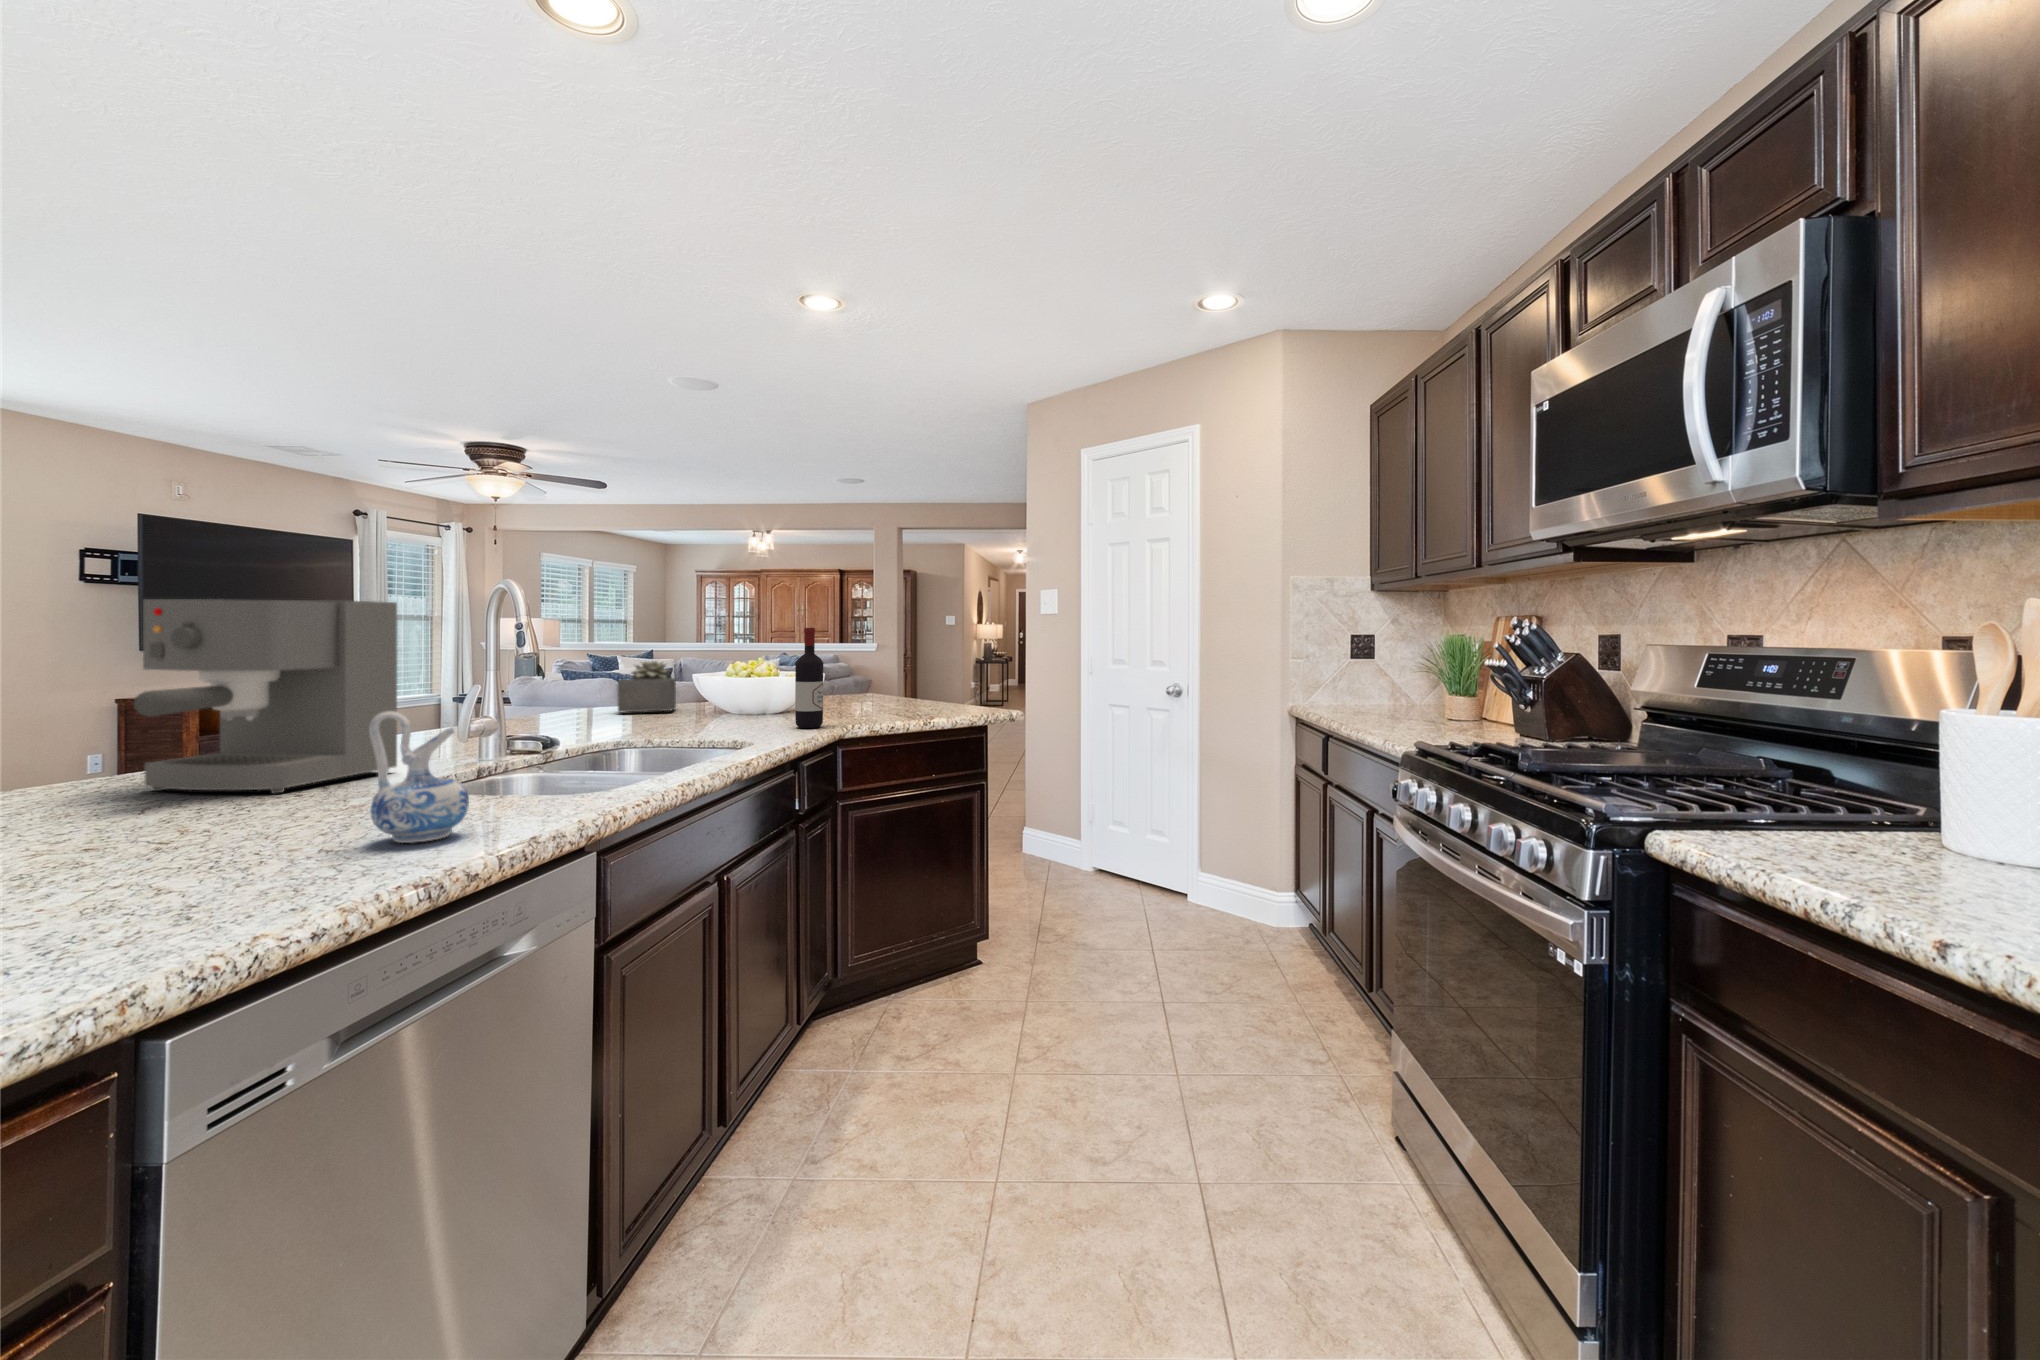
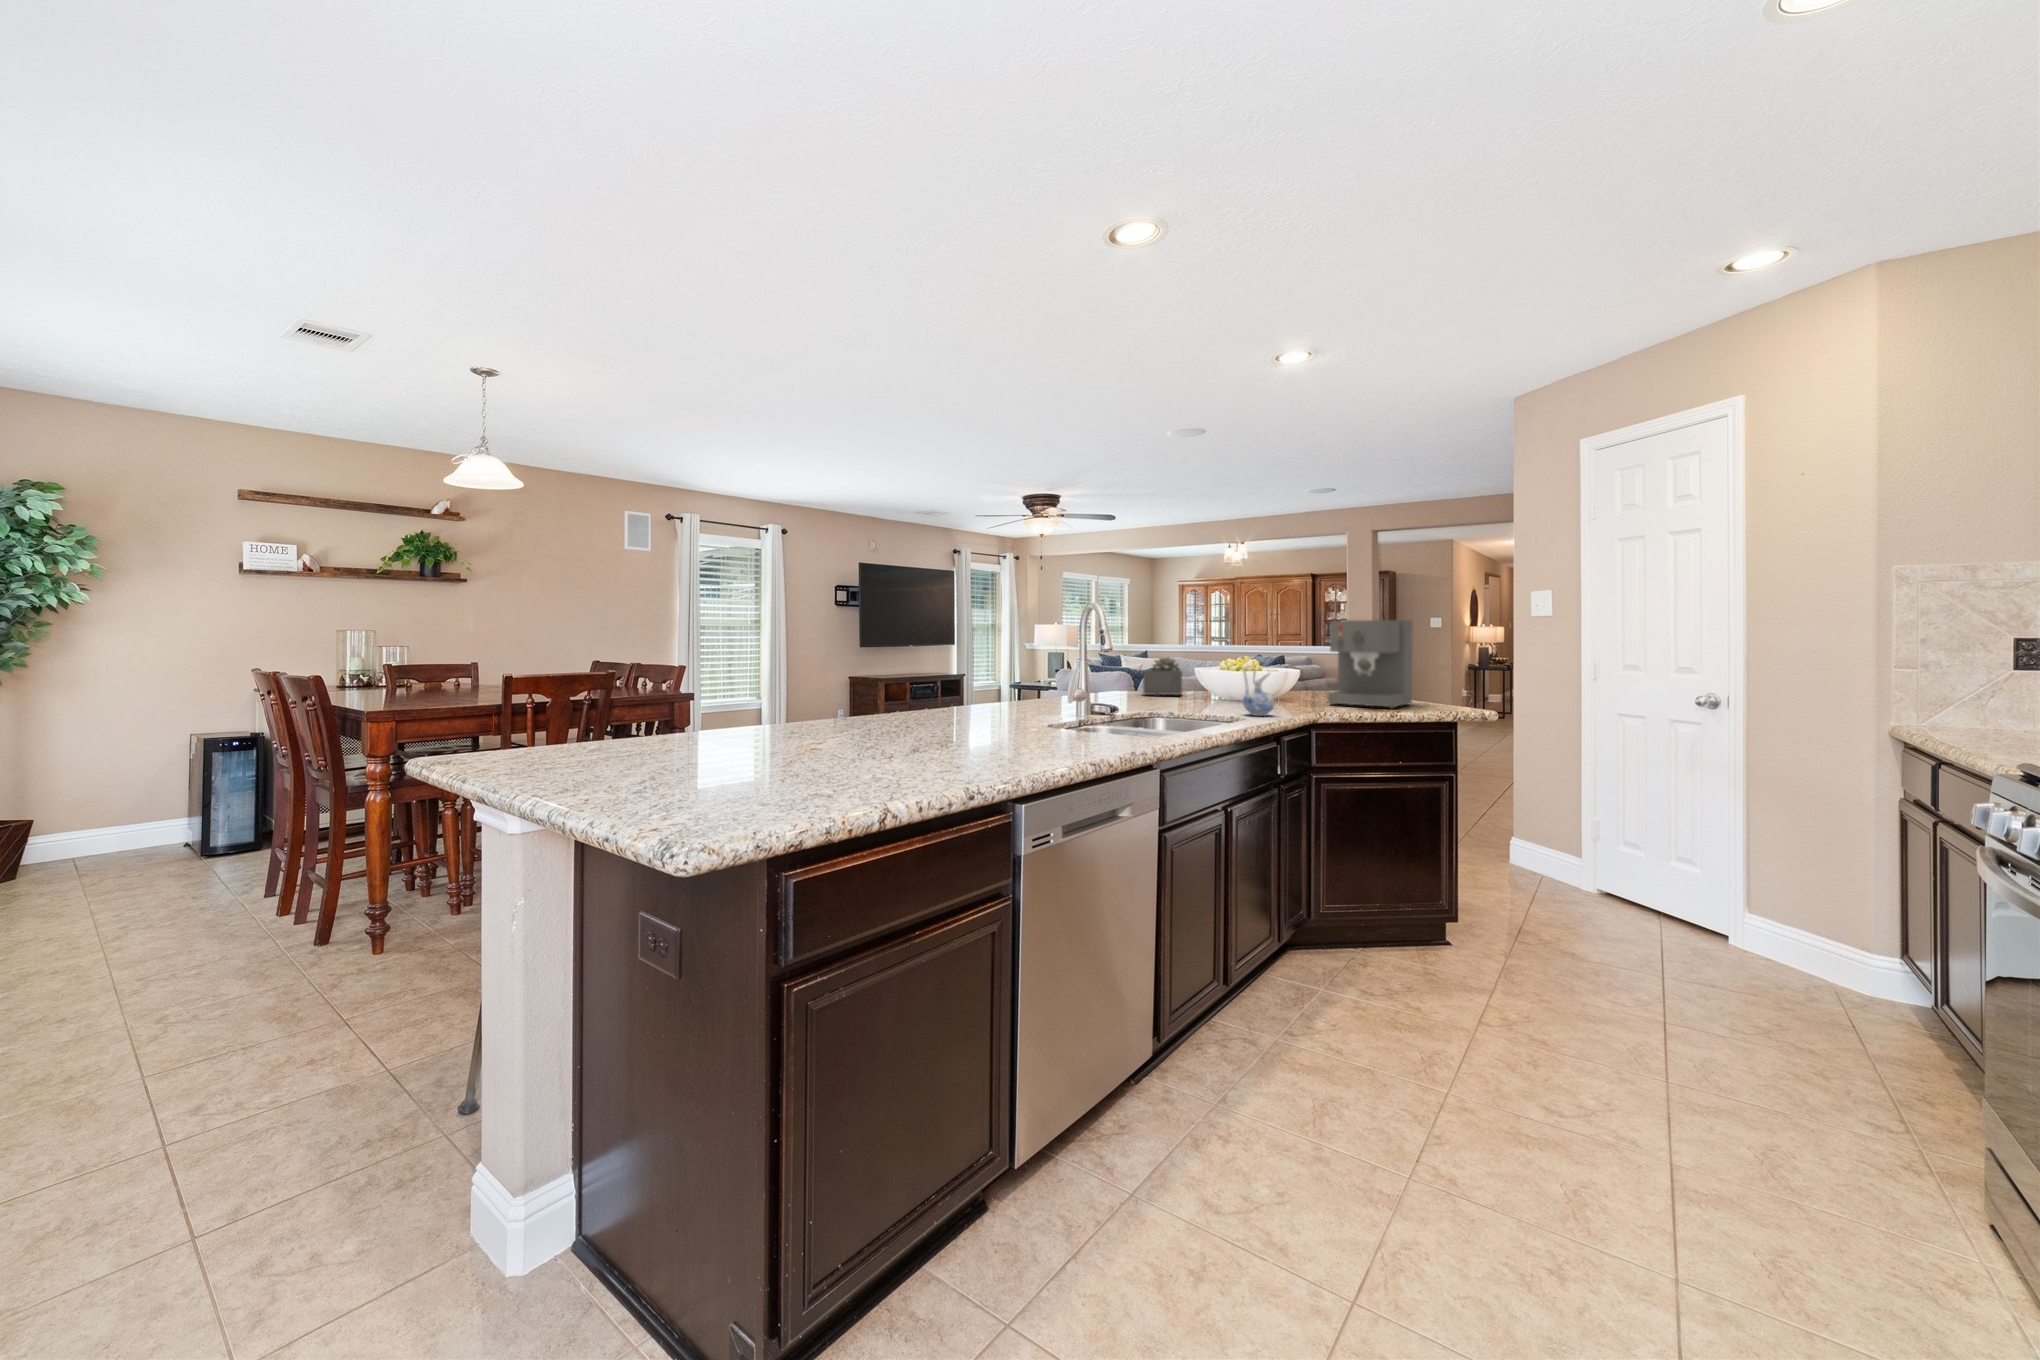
coffee maker: present [134,599,397,793] -> present [1327,620,1412,708]
wine bottle: present [795,628,823,728] -> none [1277,632,1300,712]
ceramic pitcher: present [370,712,469,843] -> present [1243,665,1274,716]

